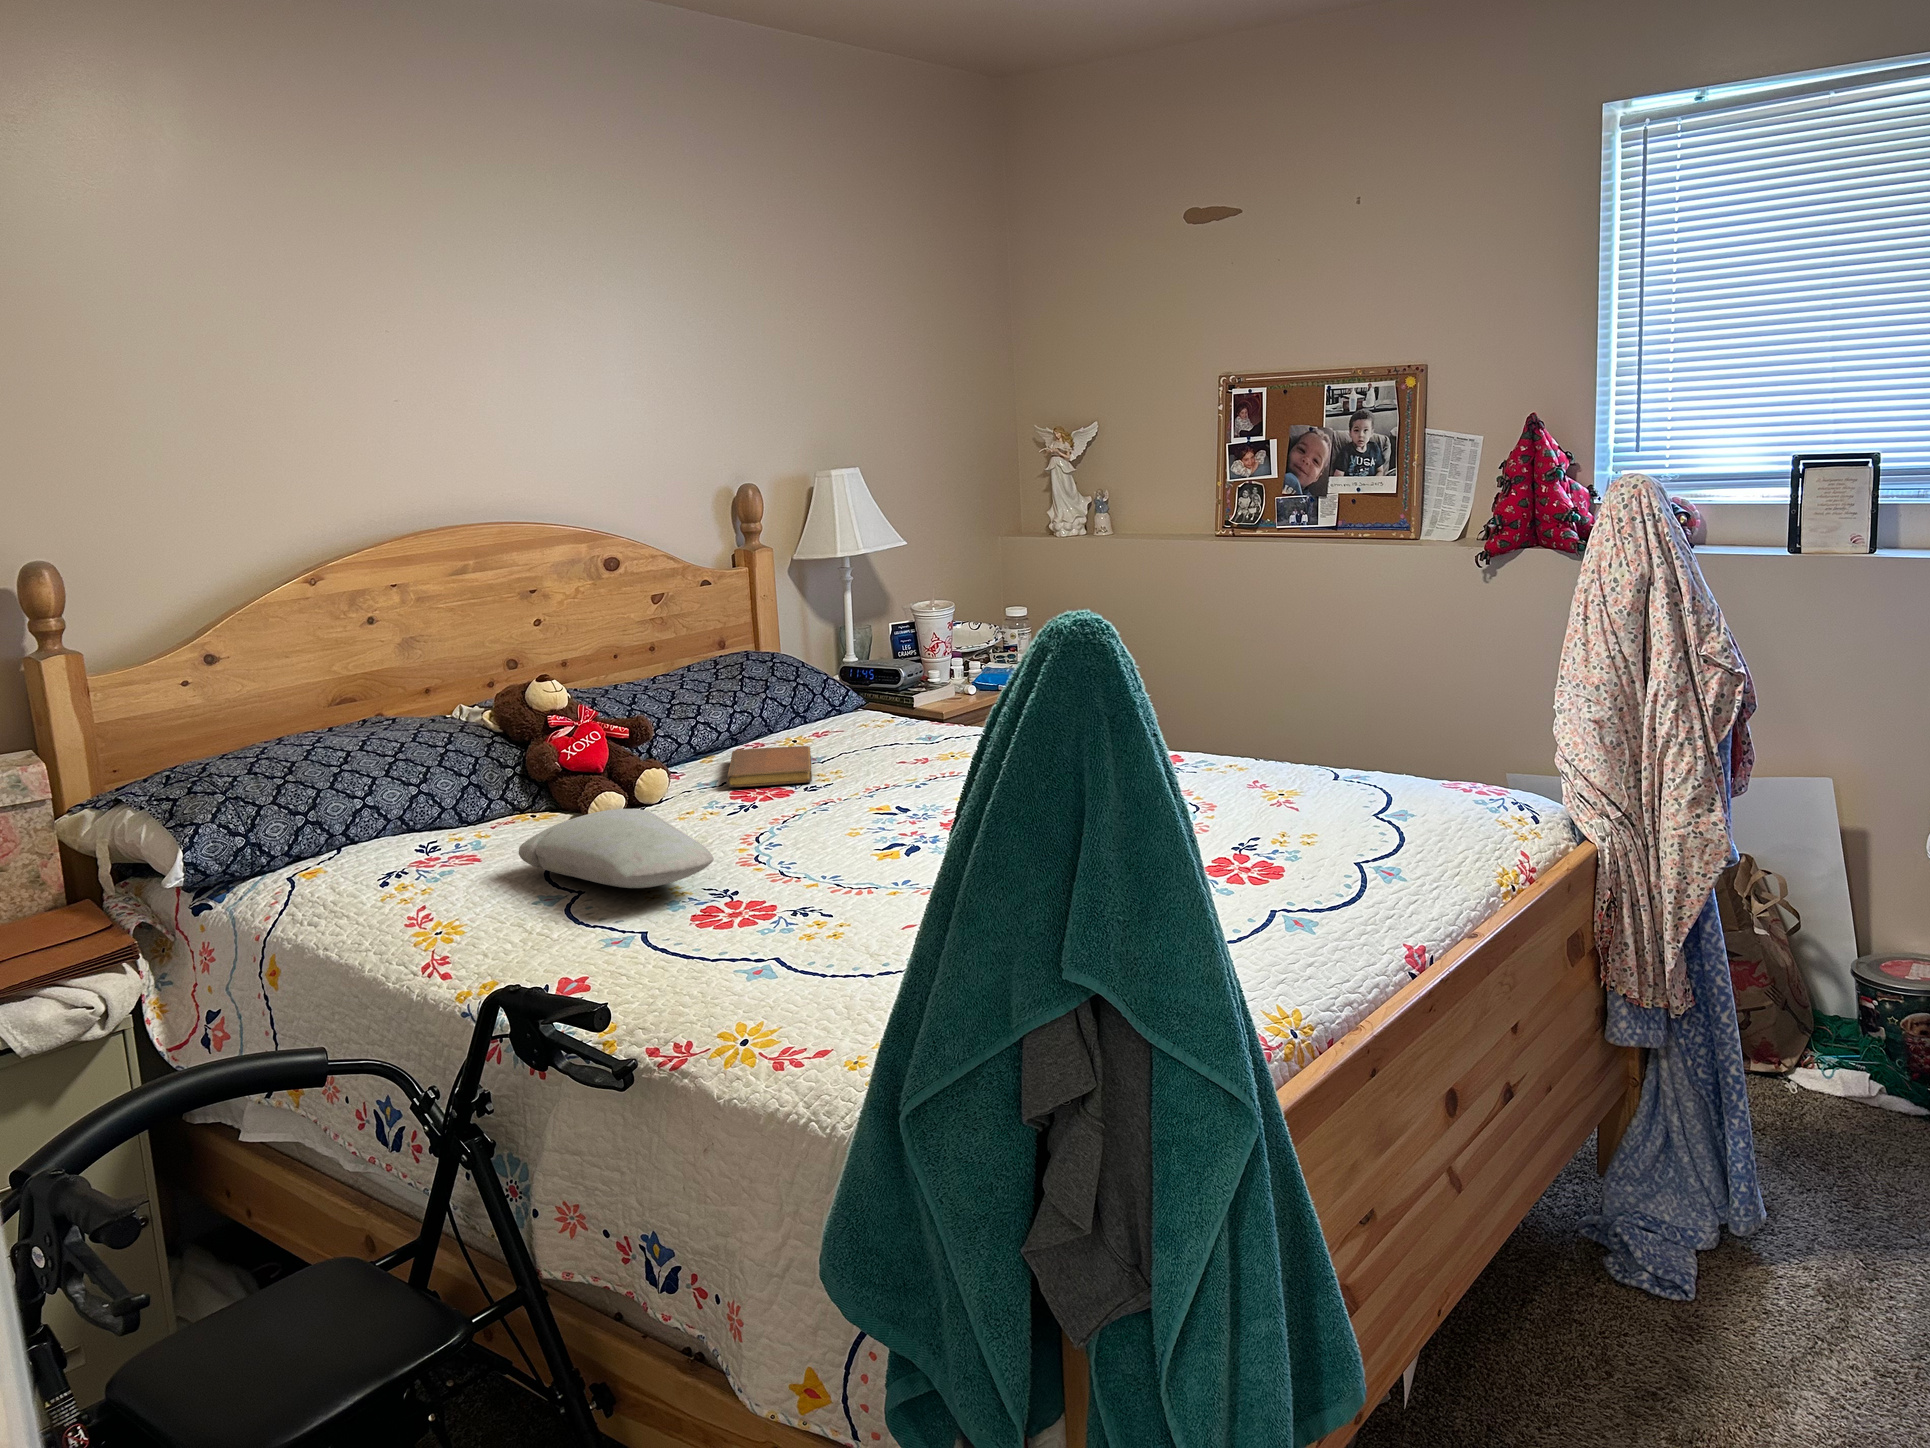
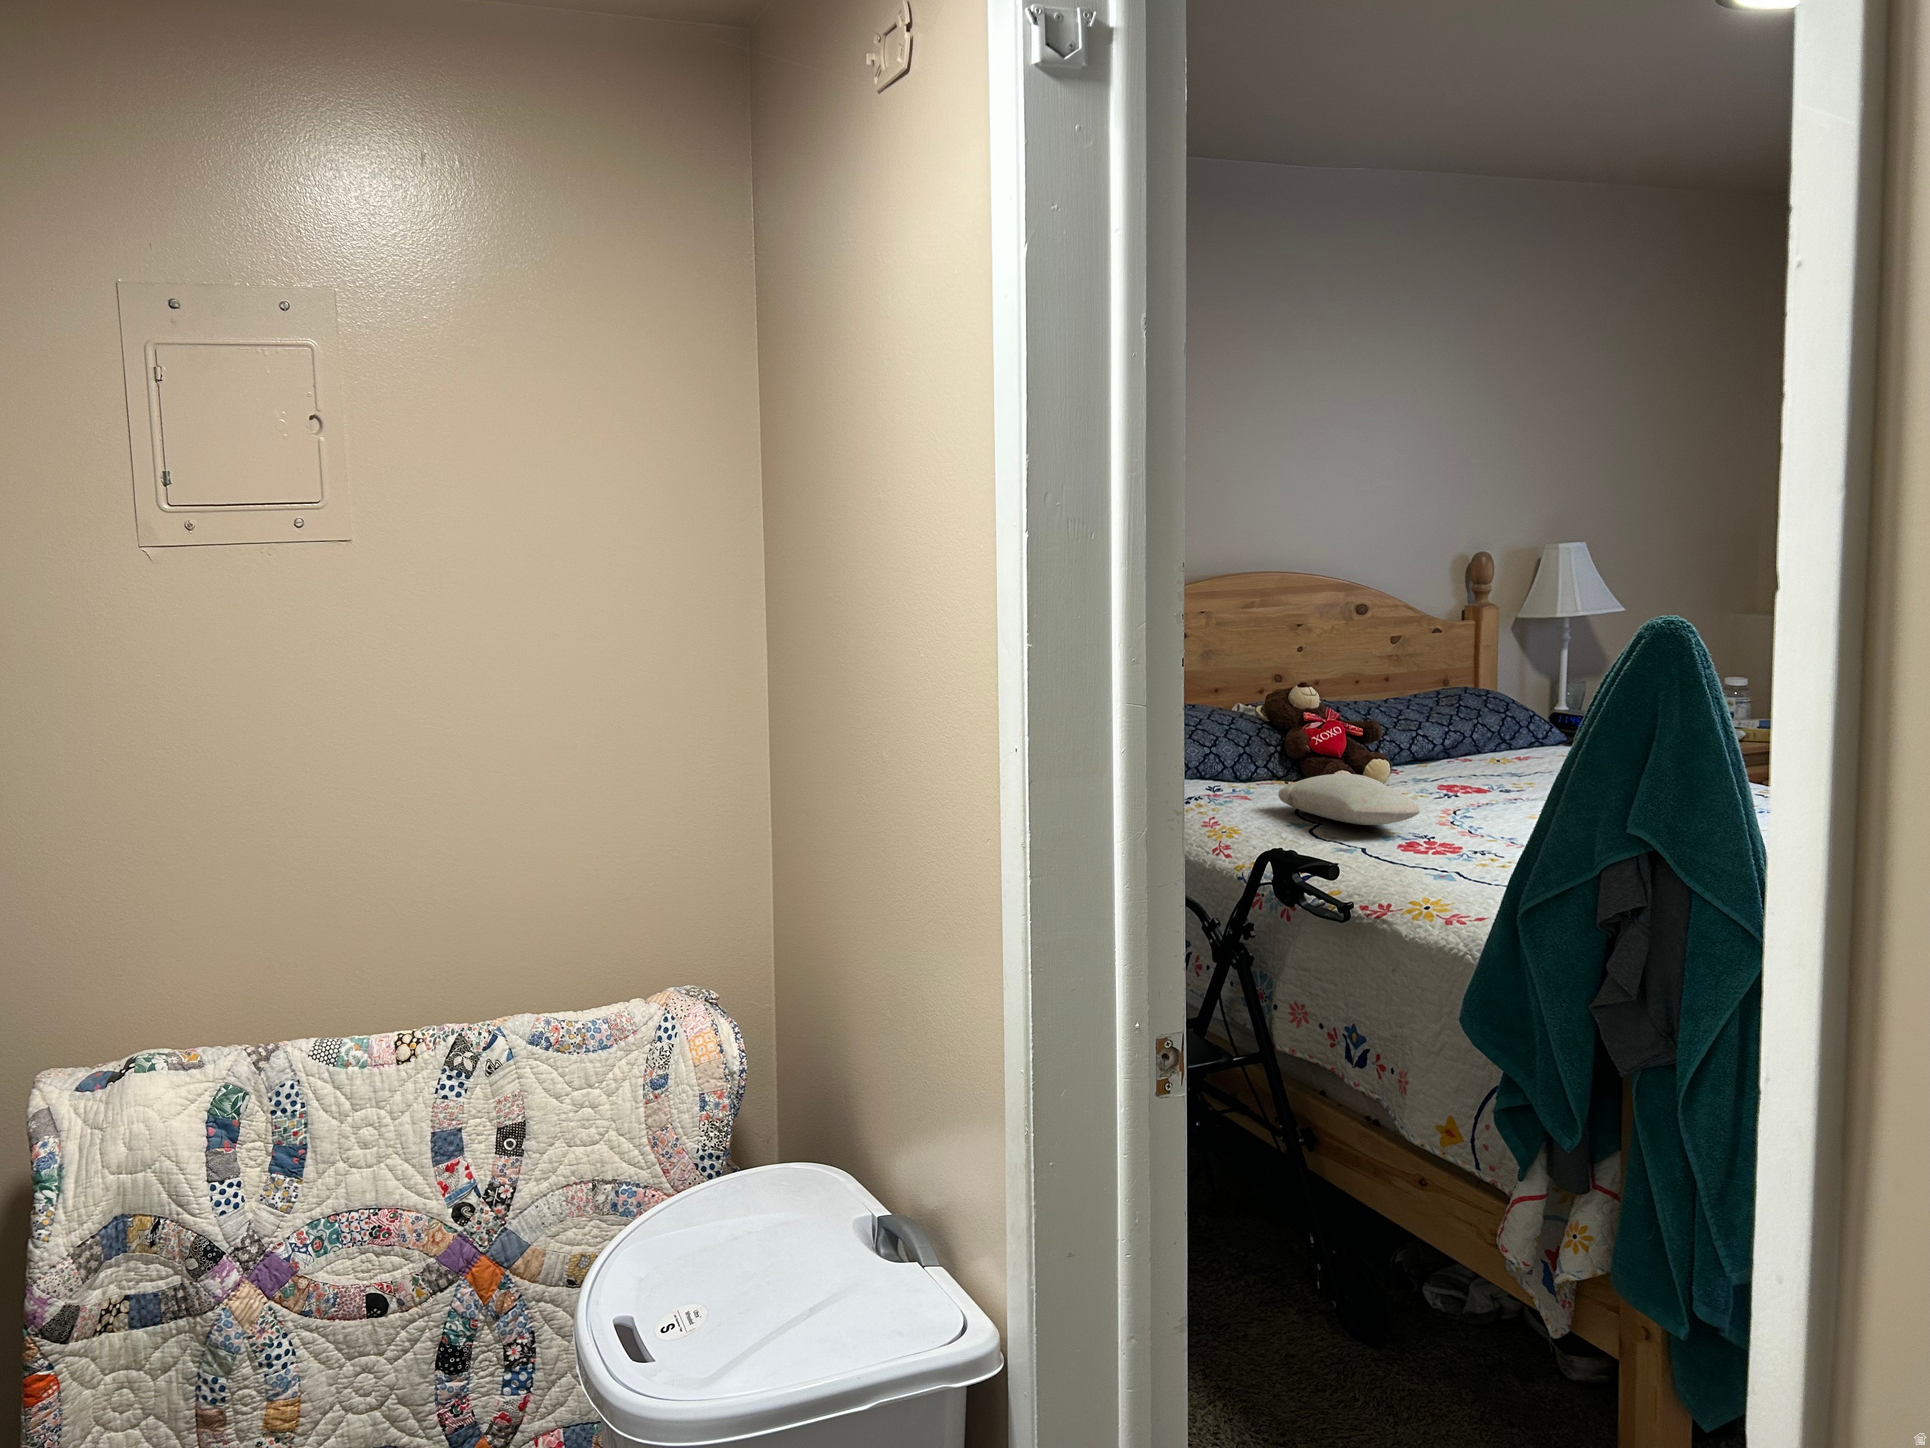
notebook: present [726,746,812,787] -> none [1436,758,1511,786]

